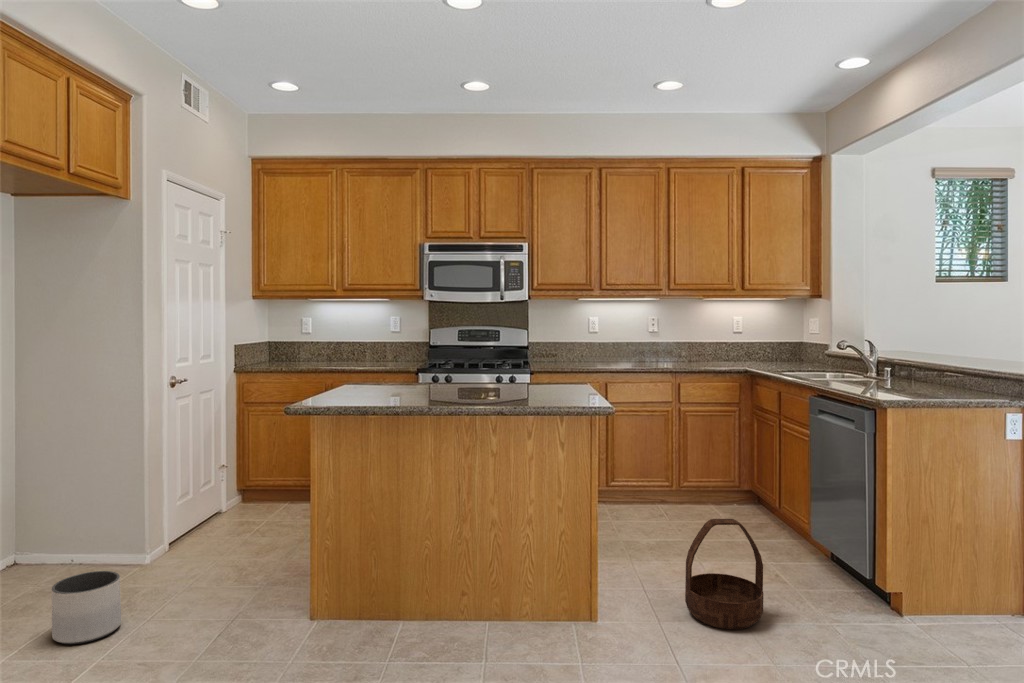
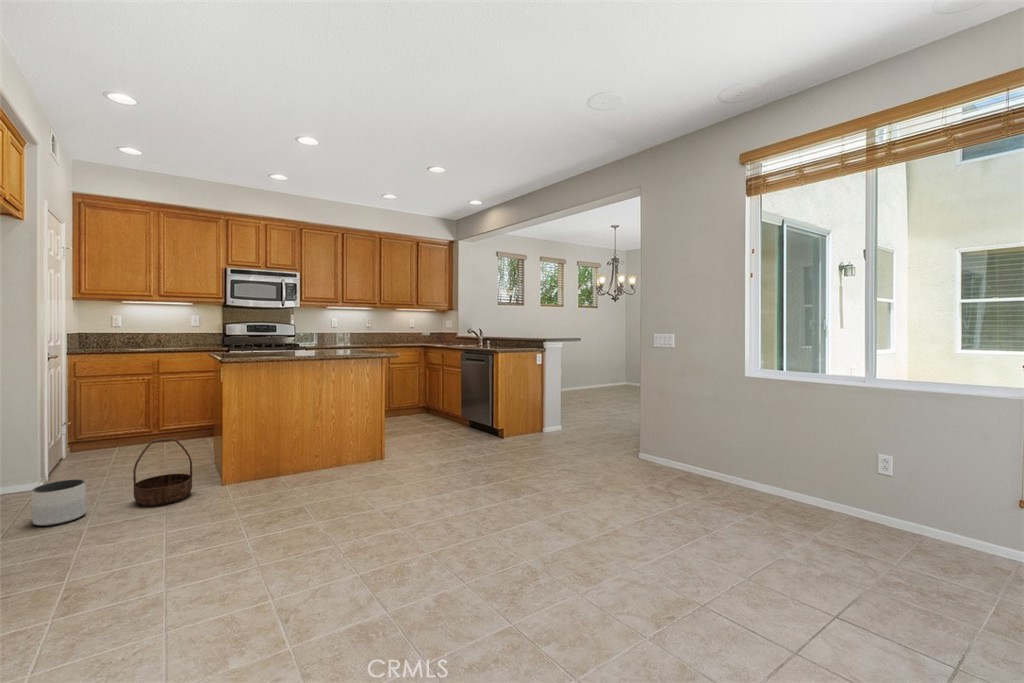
basket: present [685,519,763,630] -> present [133,437,192,506]

